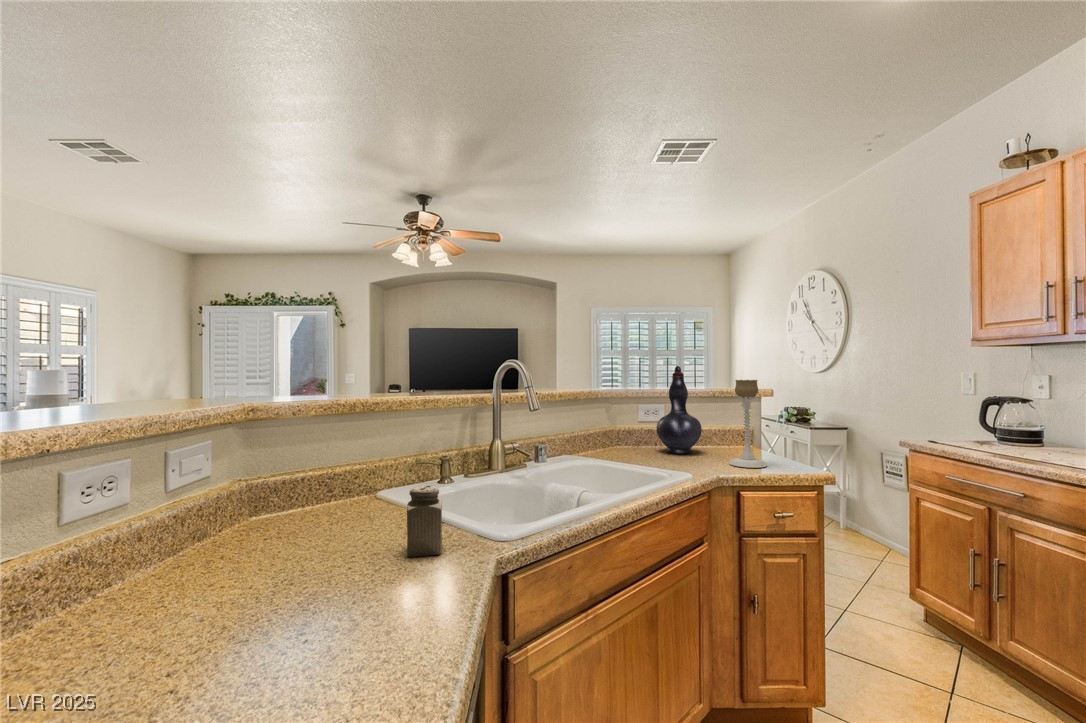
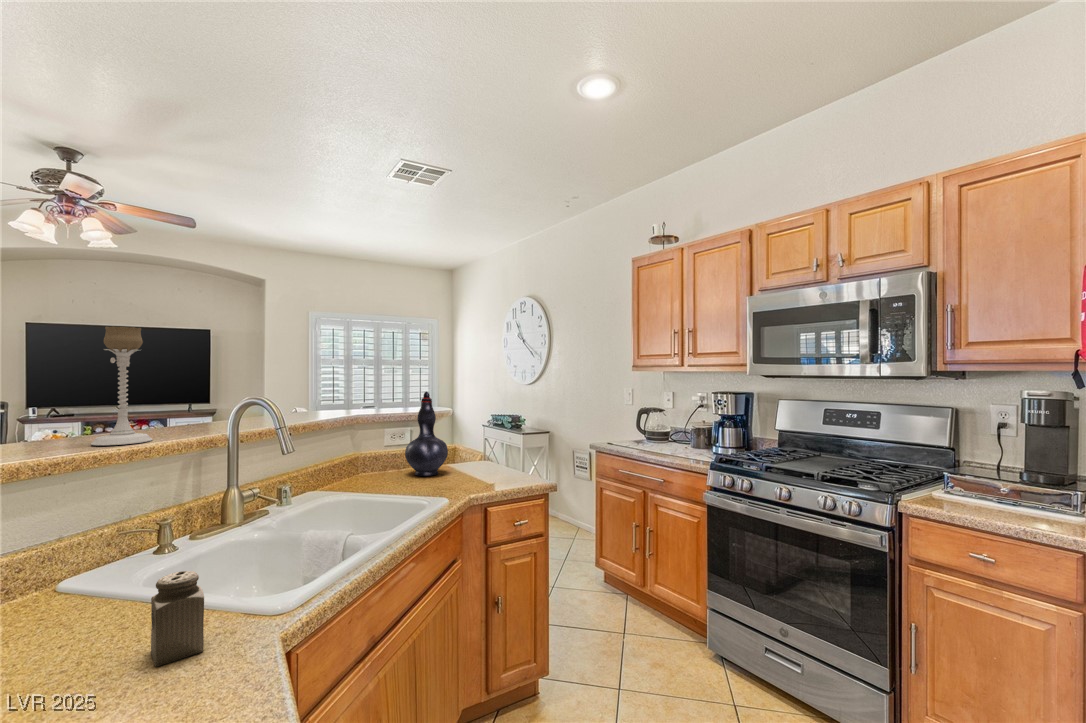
candle holder: present [729,380,767,468] -> present [91,326,152,446]

